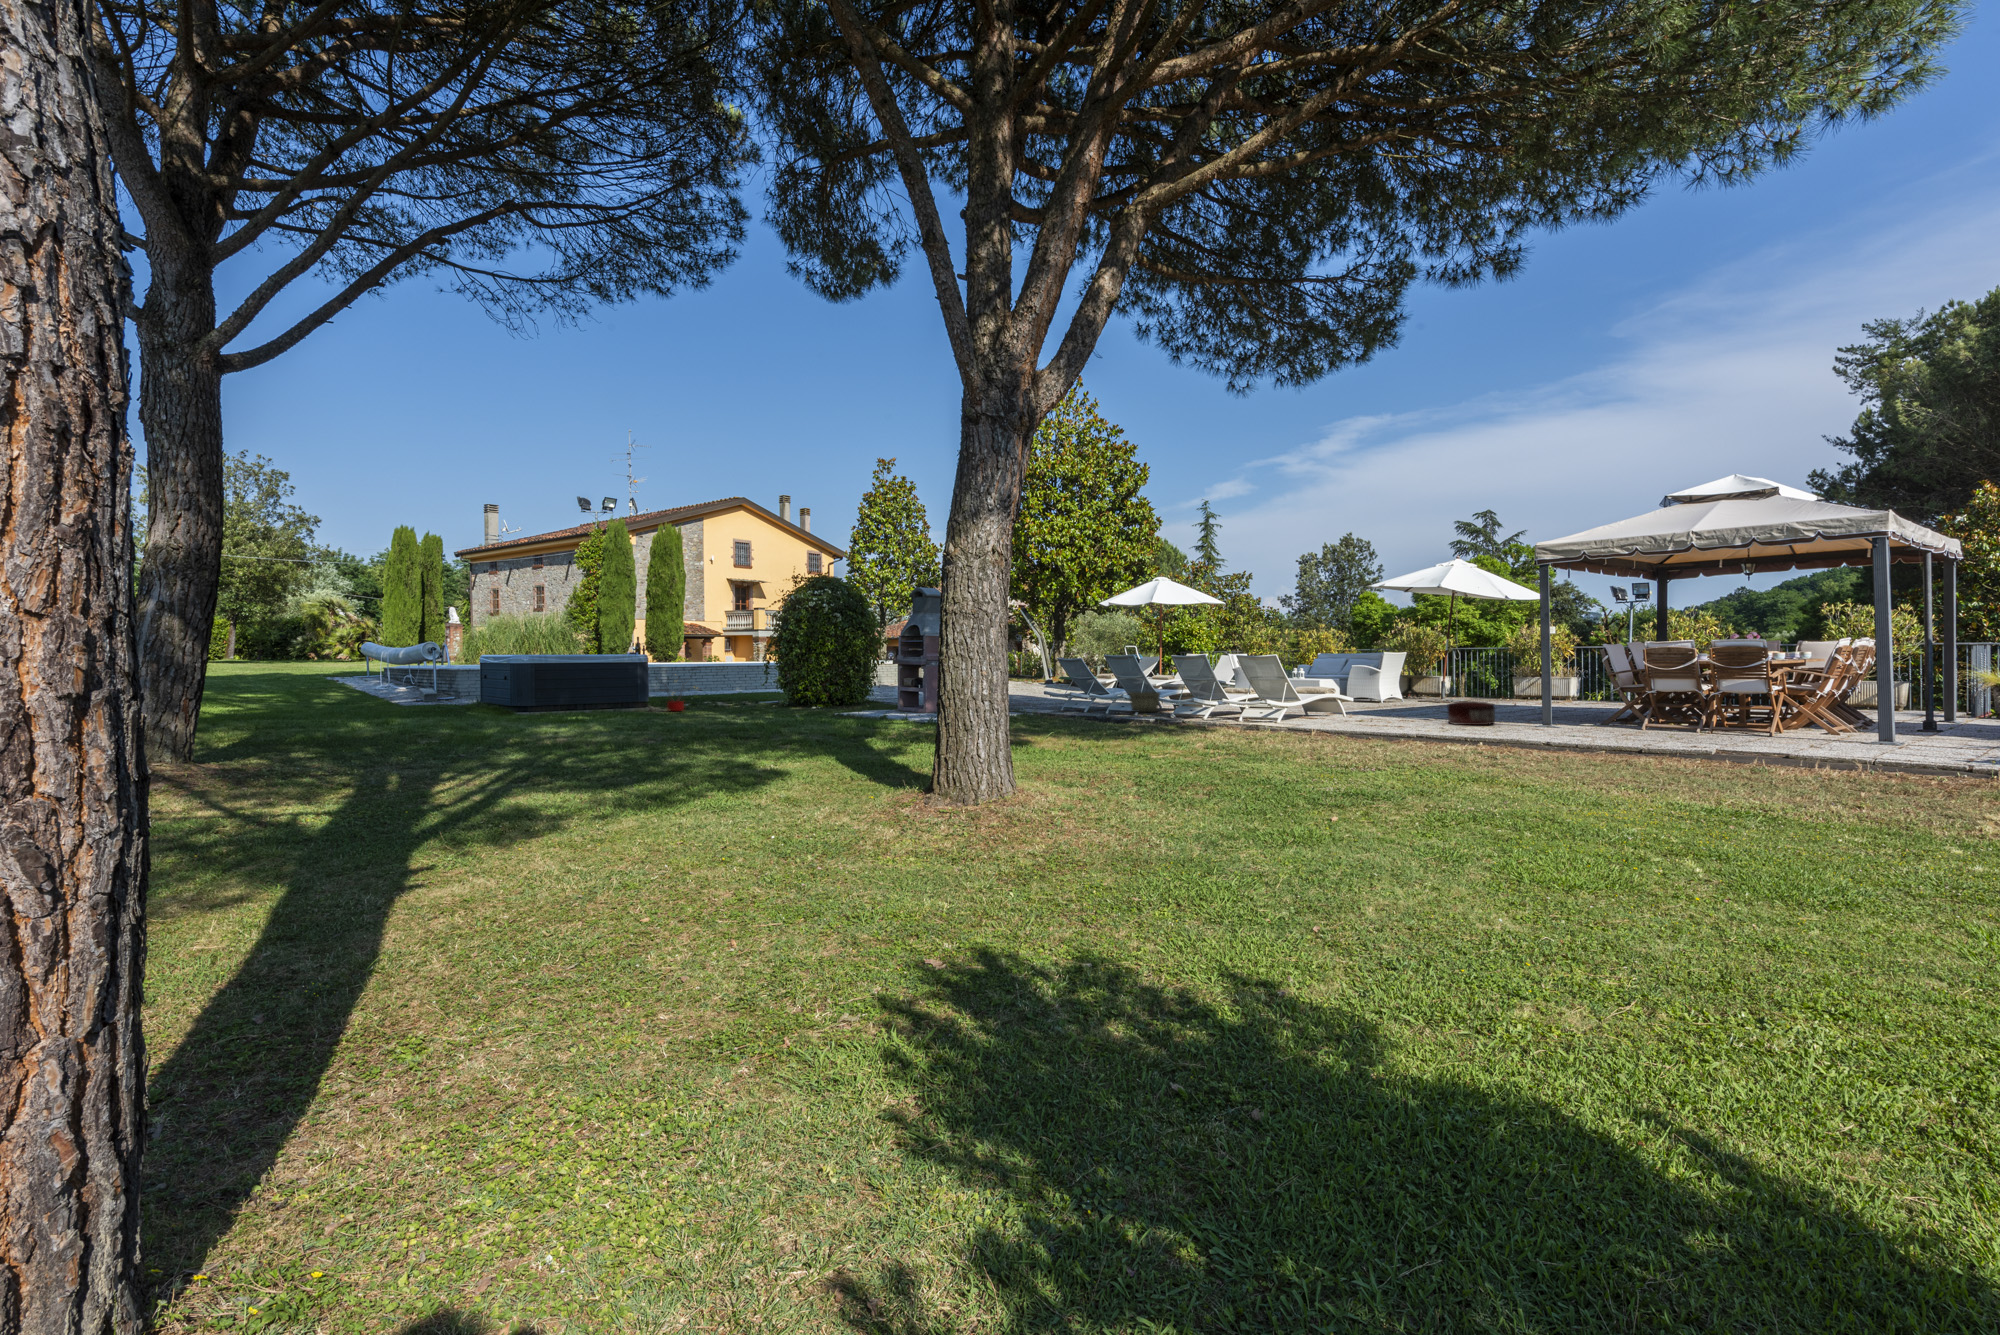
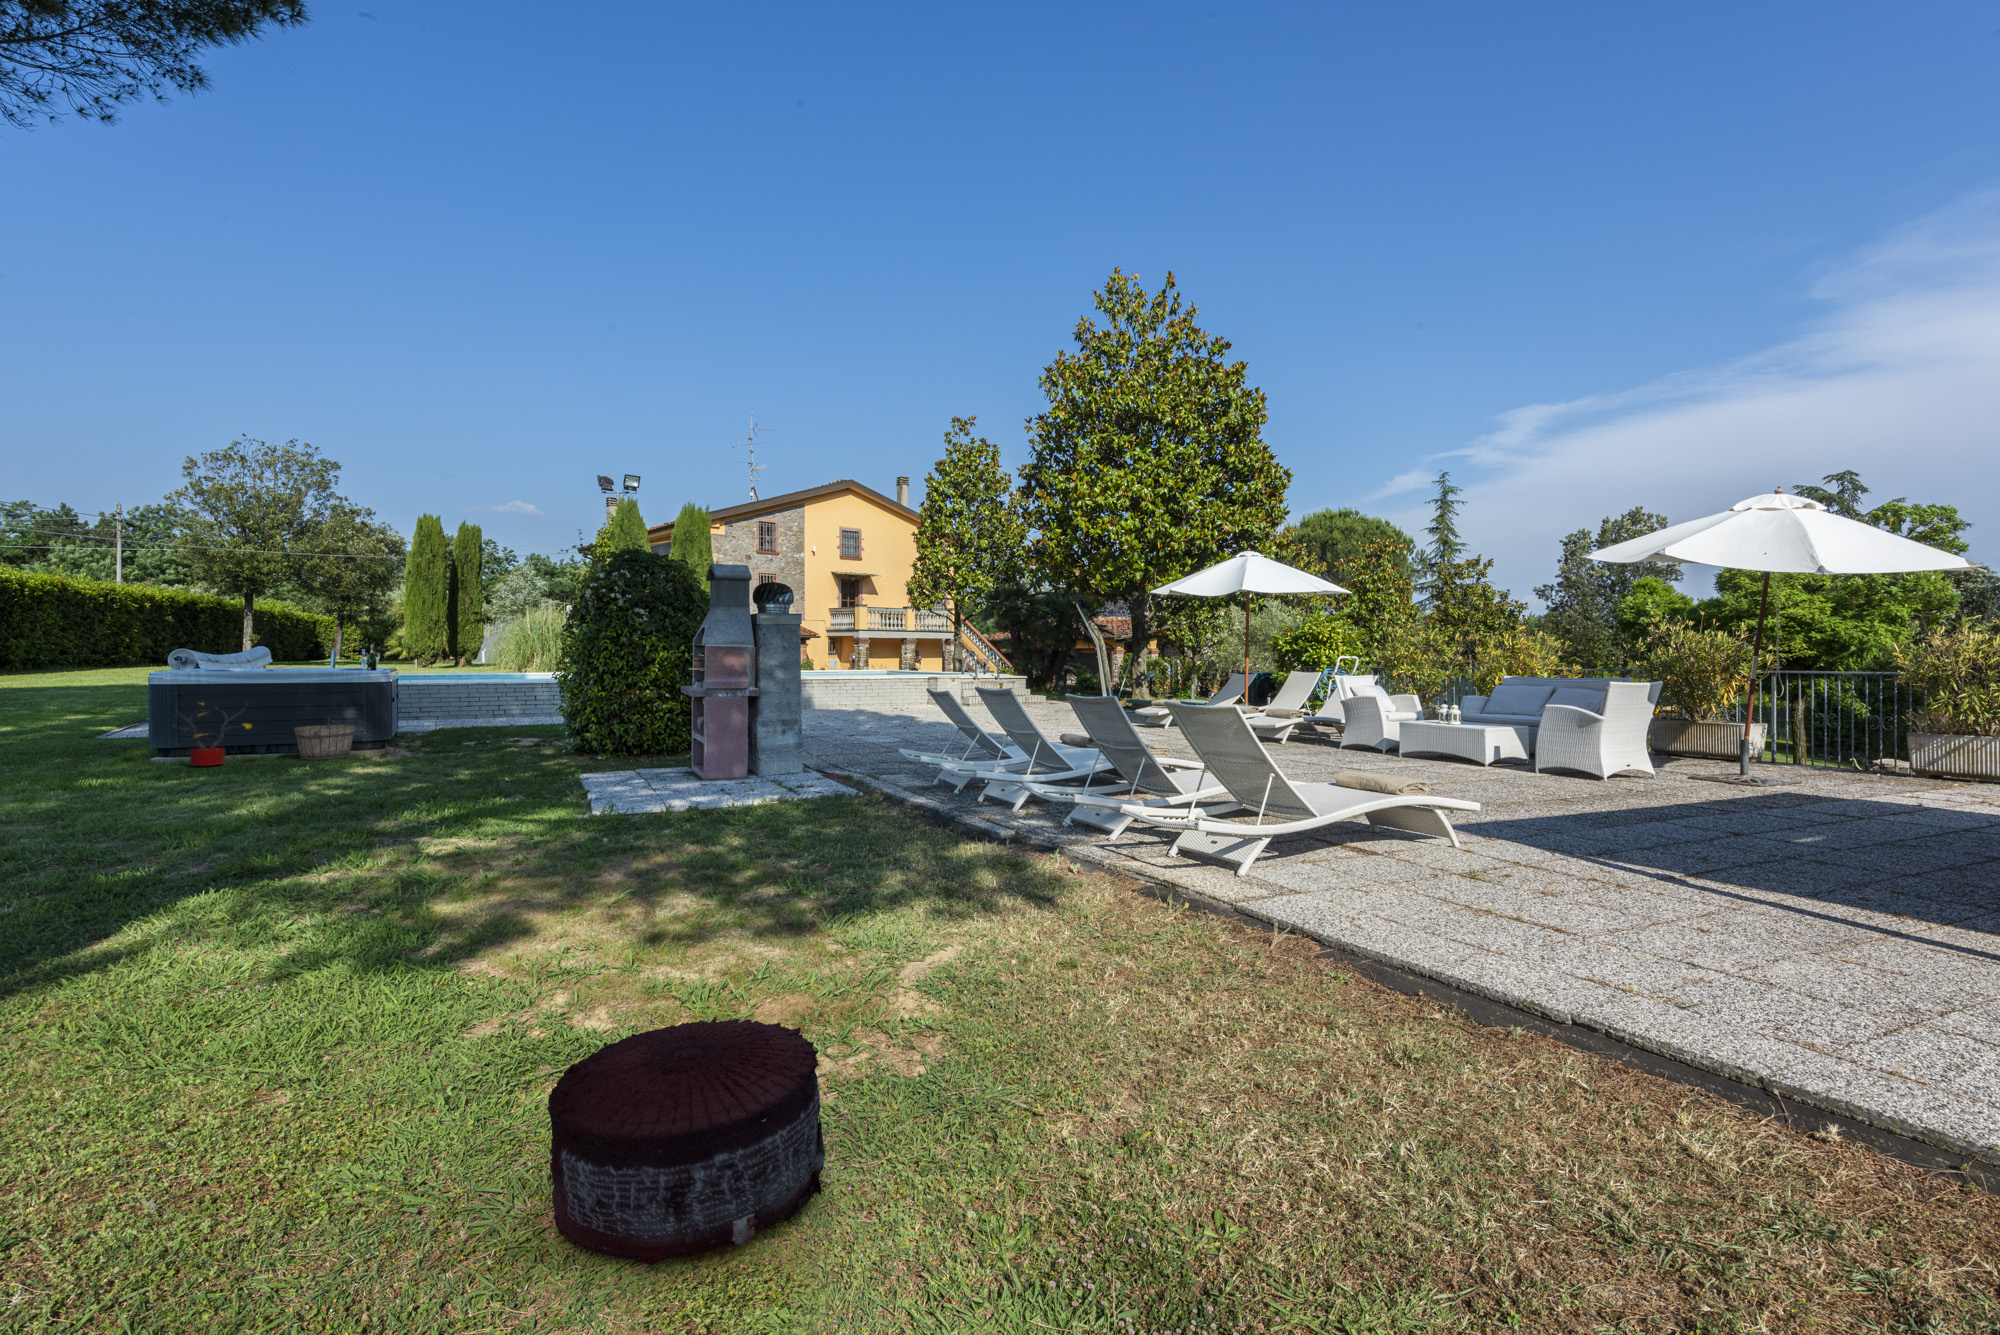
side table: present [1402,675,1430,698] -> none [1617,728,1719,782]
wooden bucket: present [1129,691,1160,712] -> present [294,715,355,760]
pouf: present [1447,701,1495,725] -> present [547,1016,825,1265]

